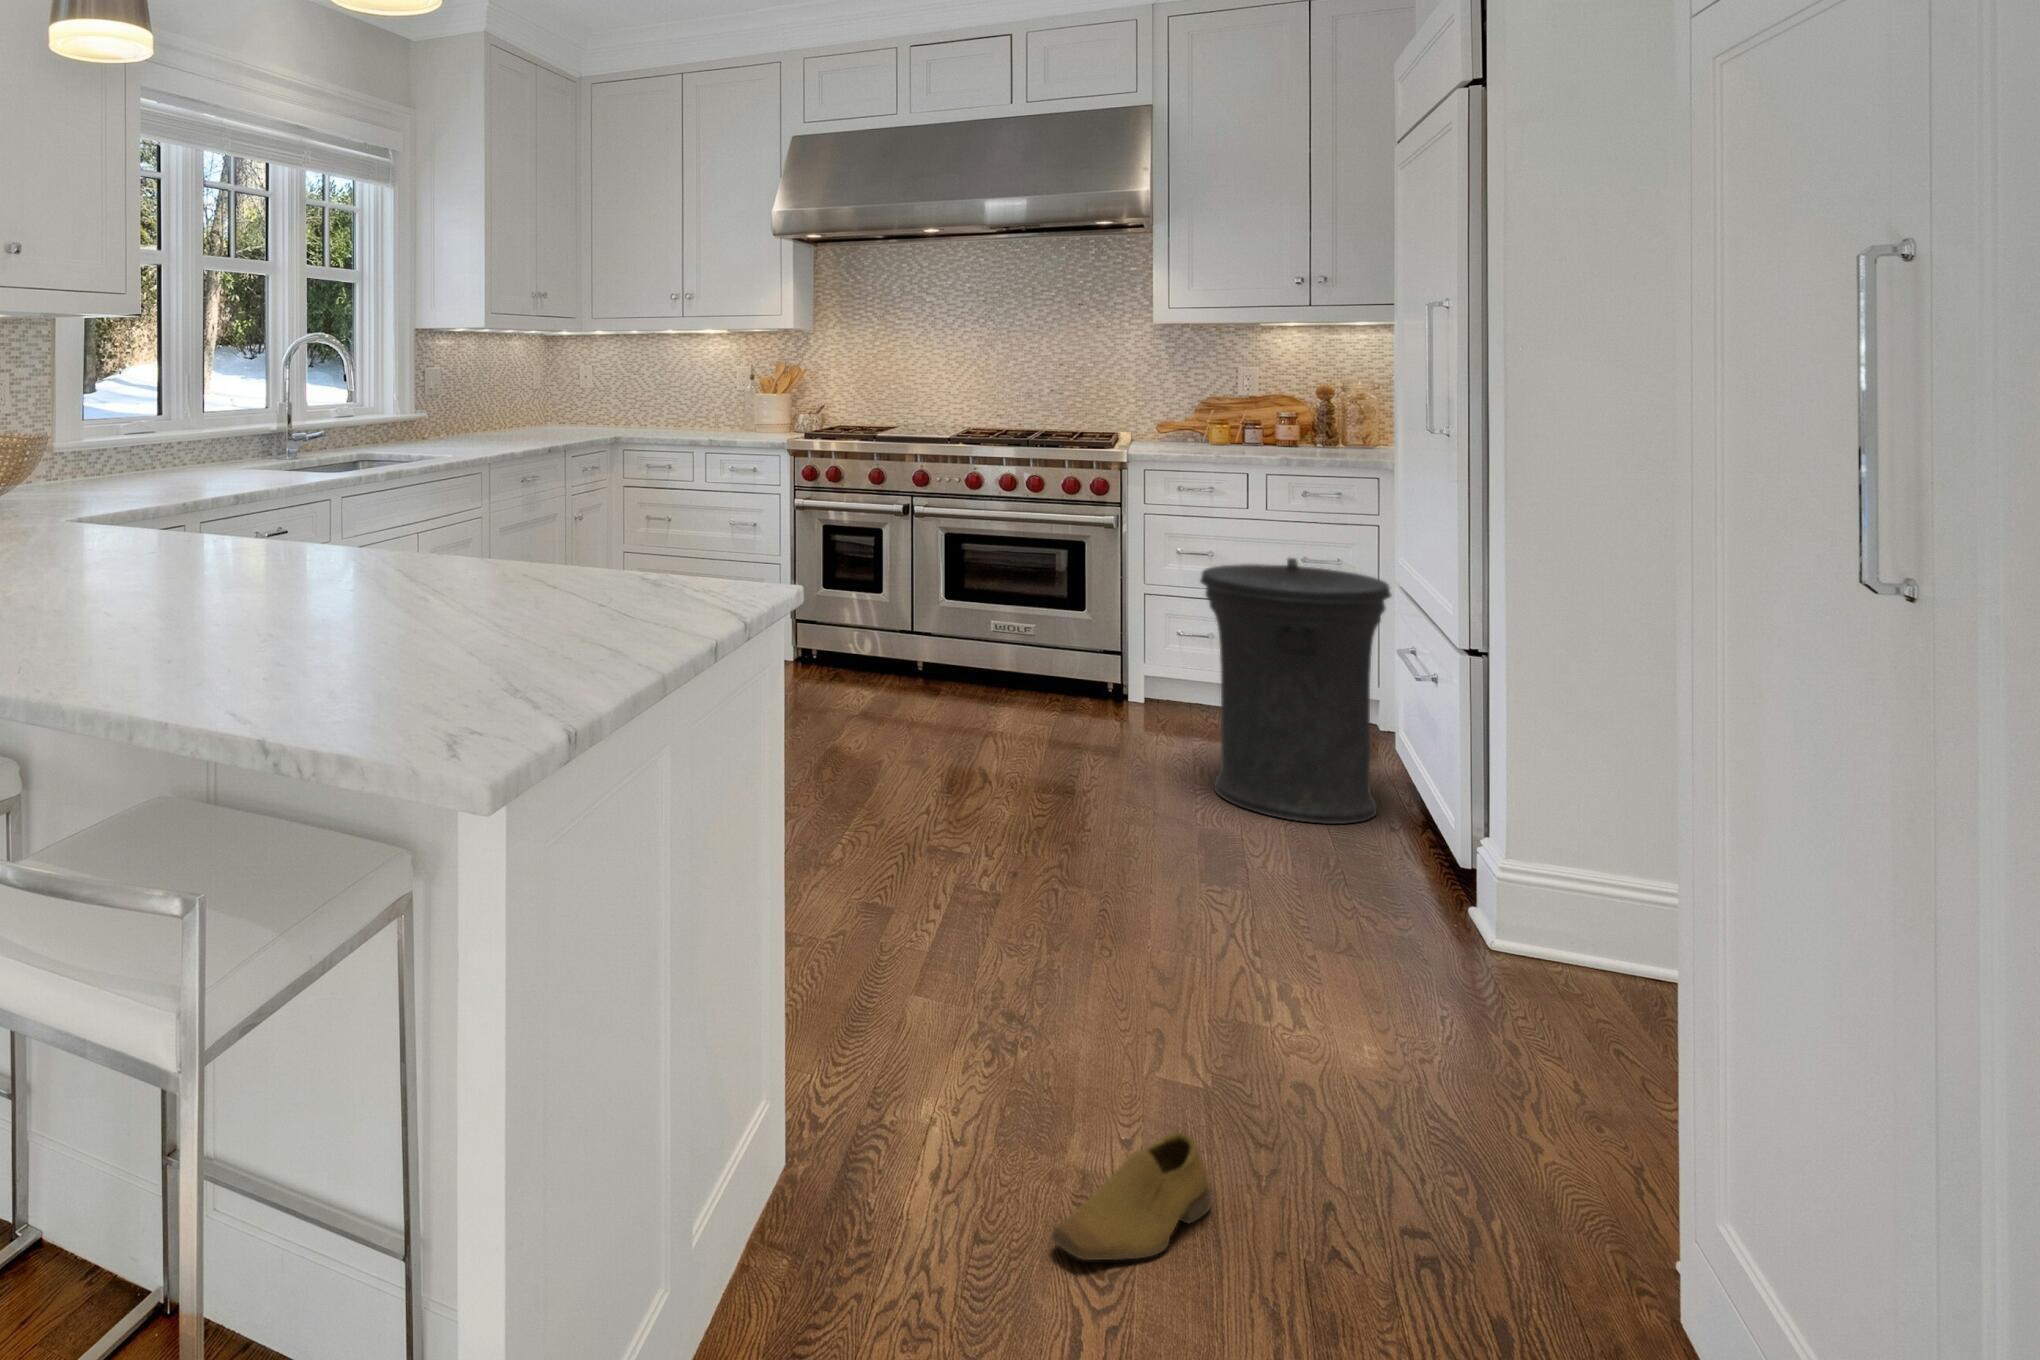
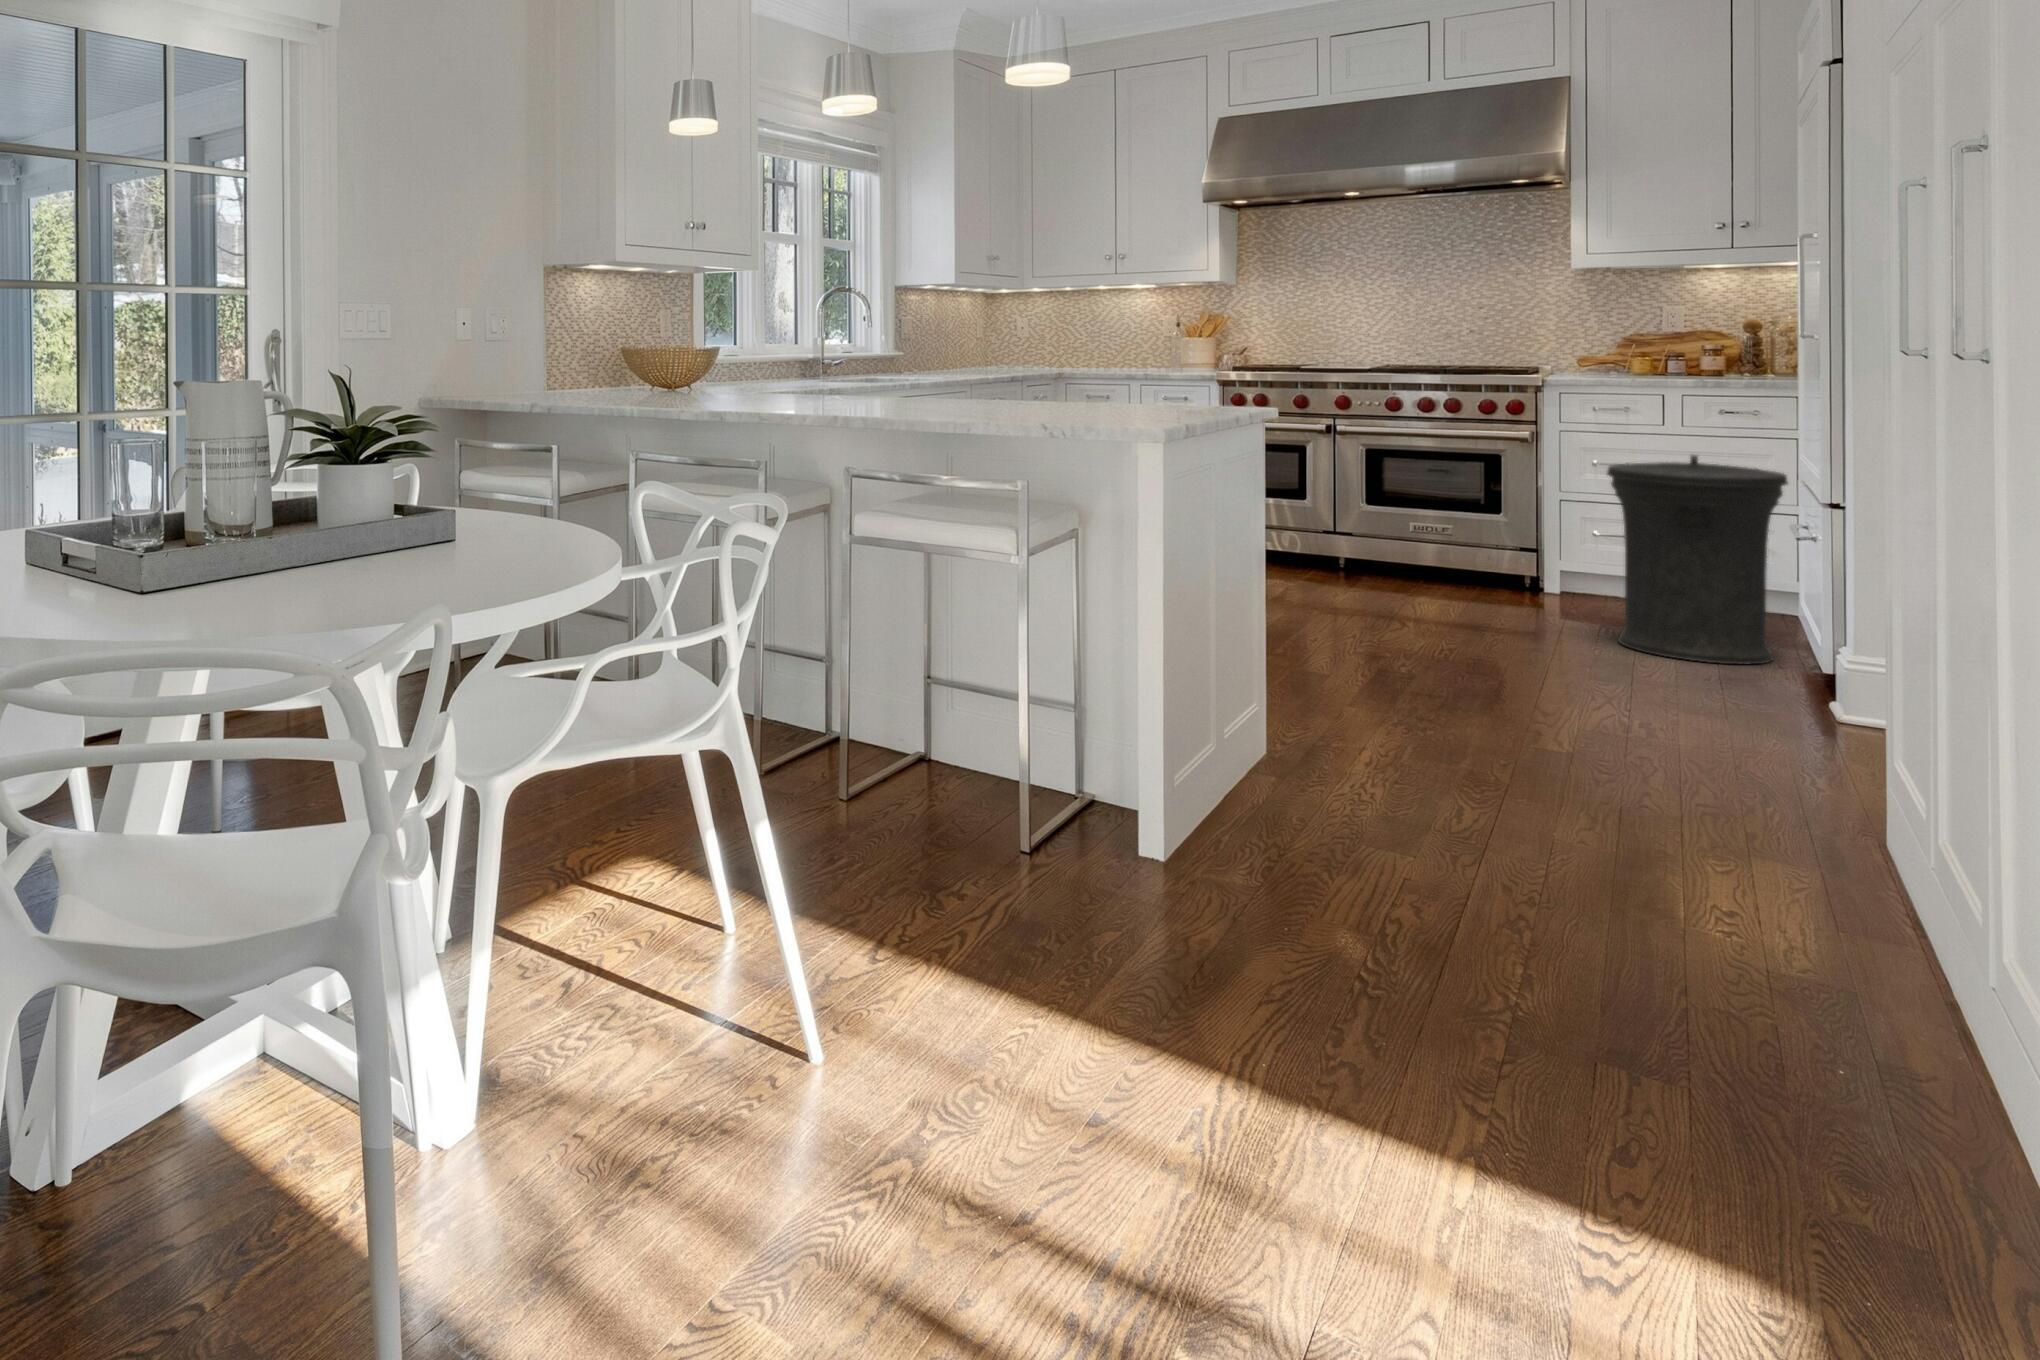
shoe: present [1052,1132,1211,1260] -> none [1457,759,1571,813]

